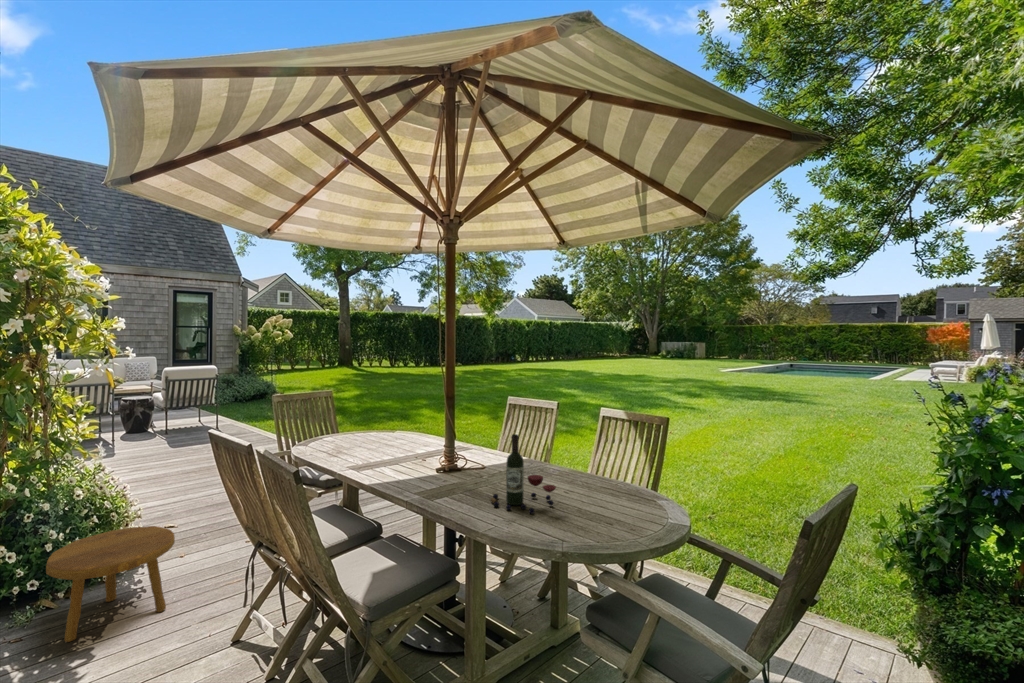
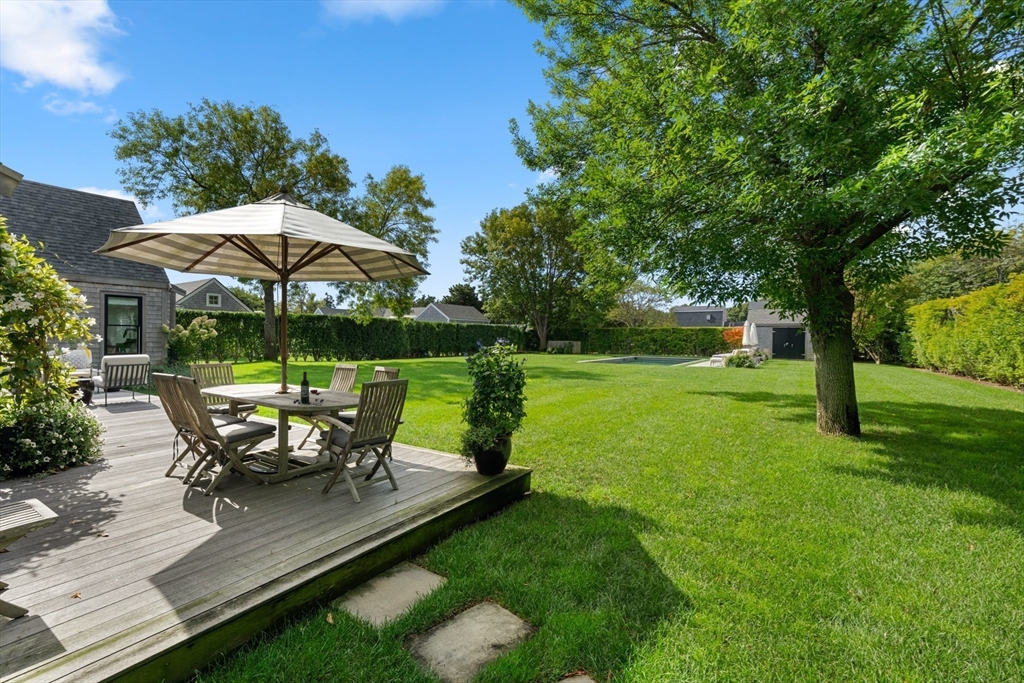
footstool: present [46,526,175,642] -> none [59,431,130,482]

